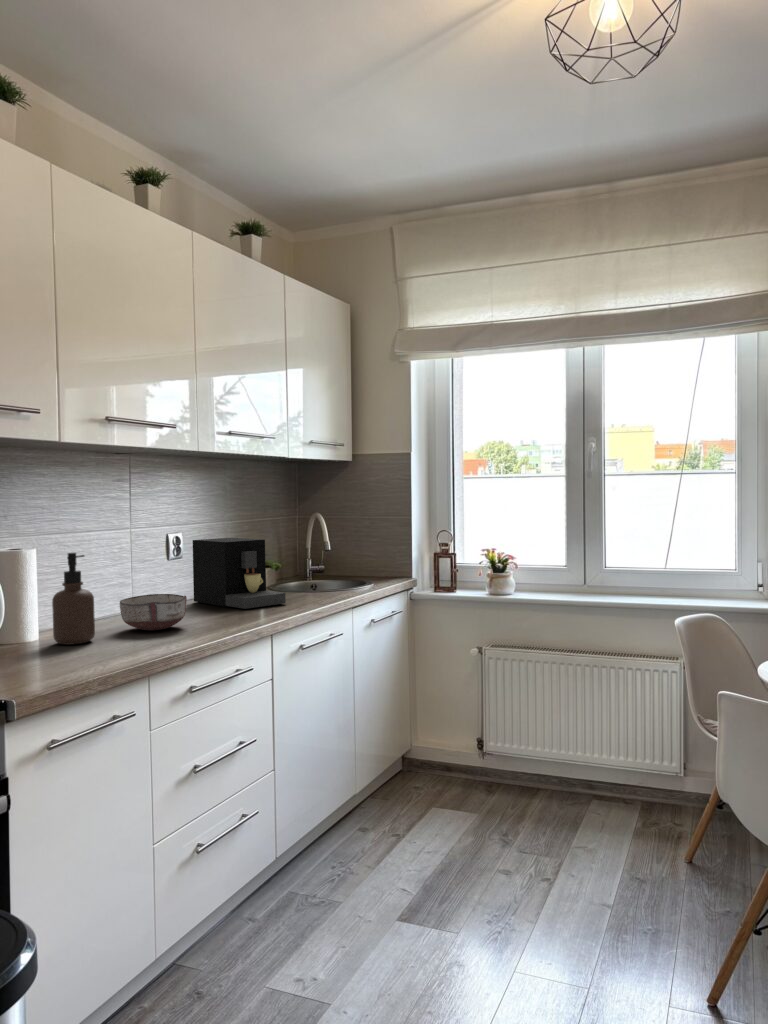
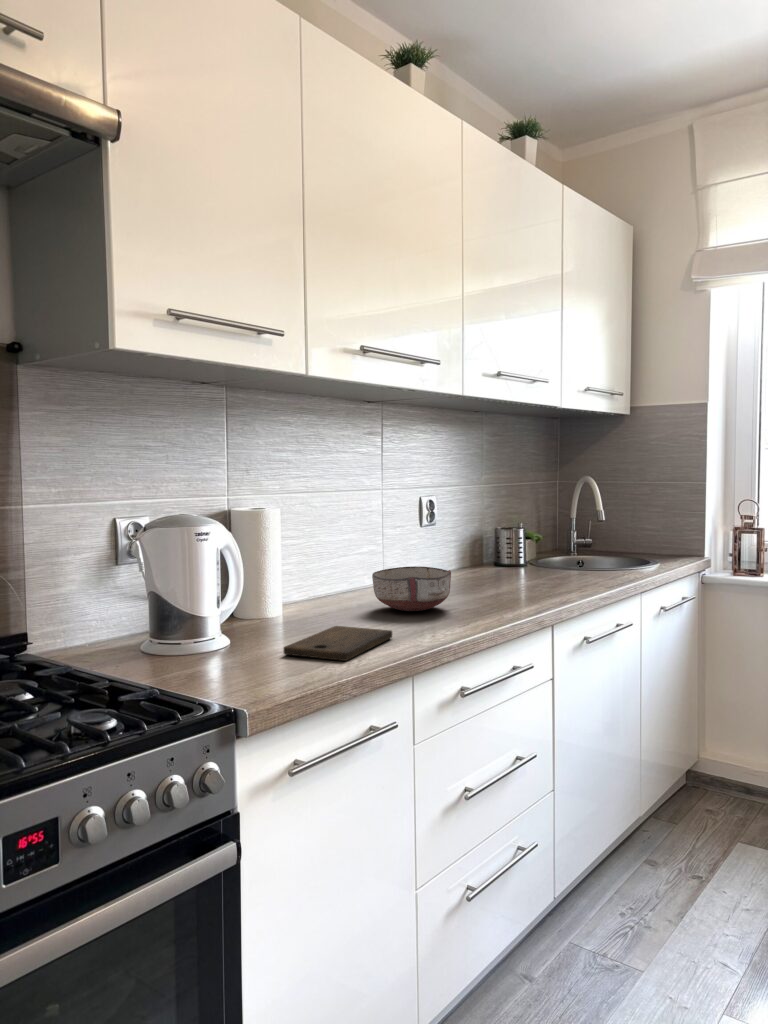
coffee maker: present [193,538,286,609] -> none [449,502,561,588]
soap dispenser: present [52,553,95,645] -> none [297,513,345,625]
cutting board: none [41,643,133,666] -> present [284,626,392,661]

